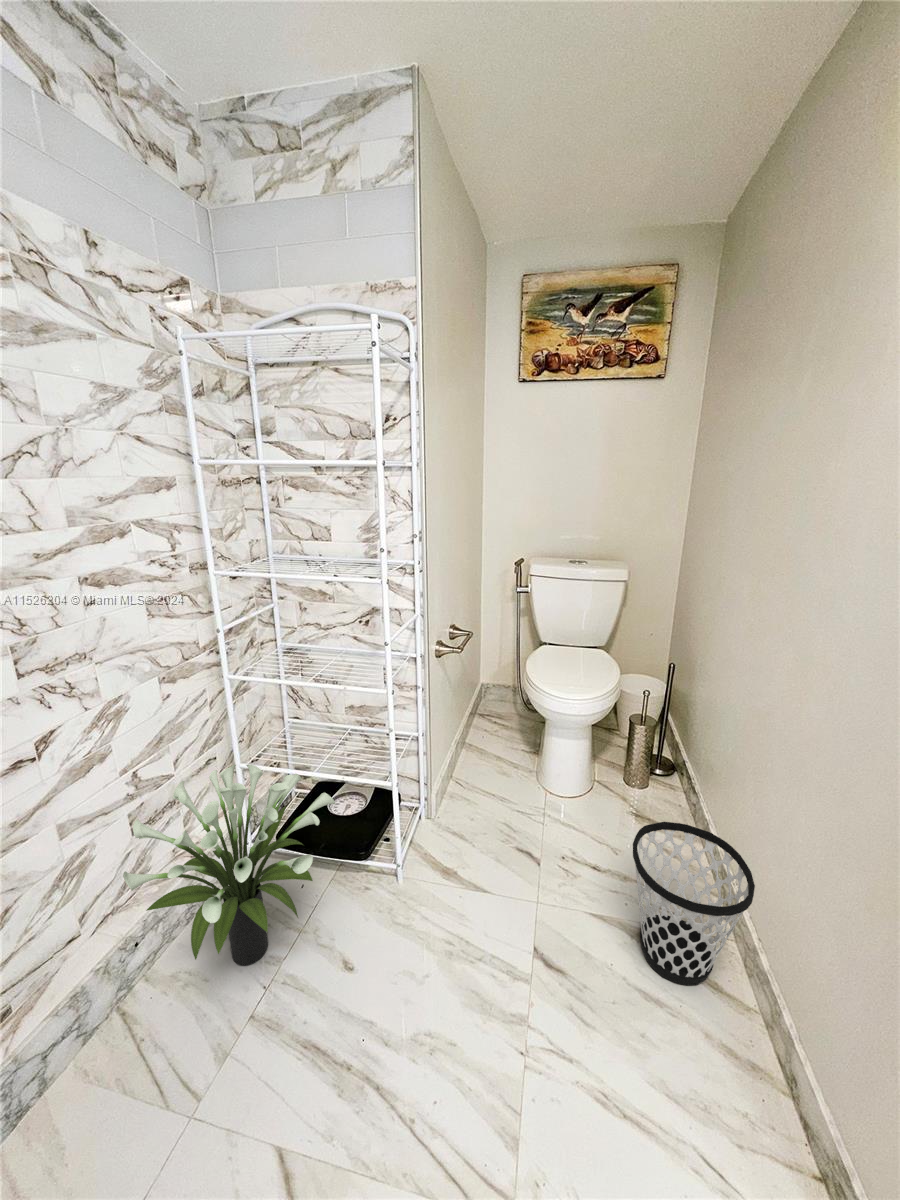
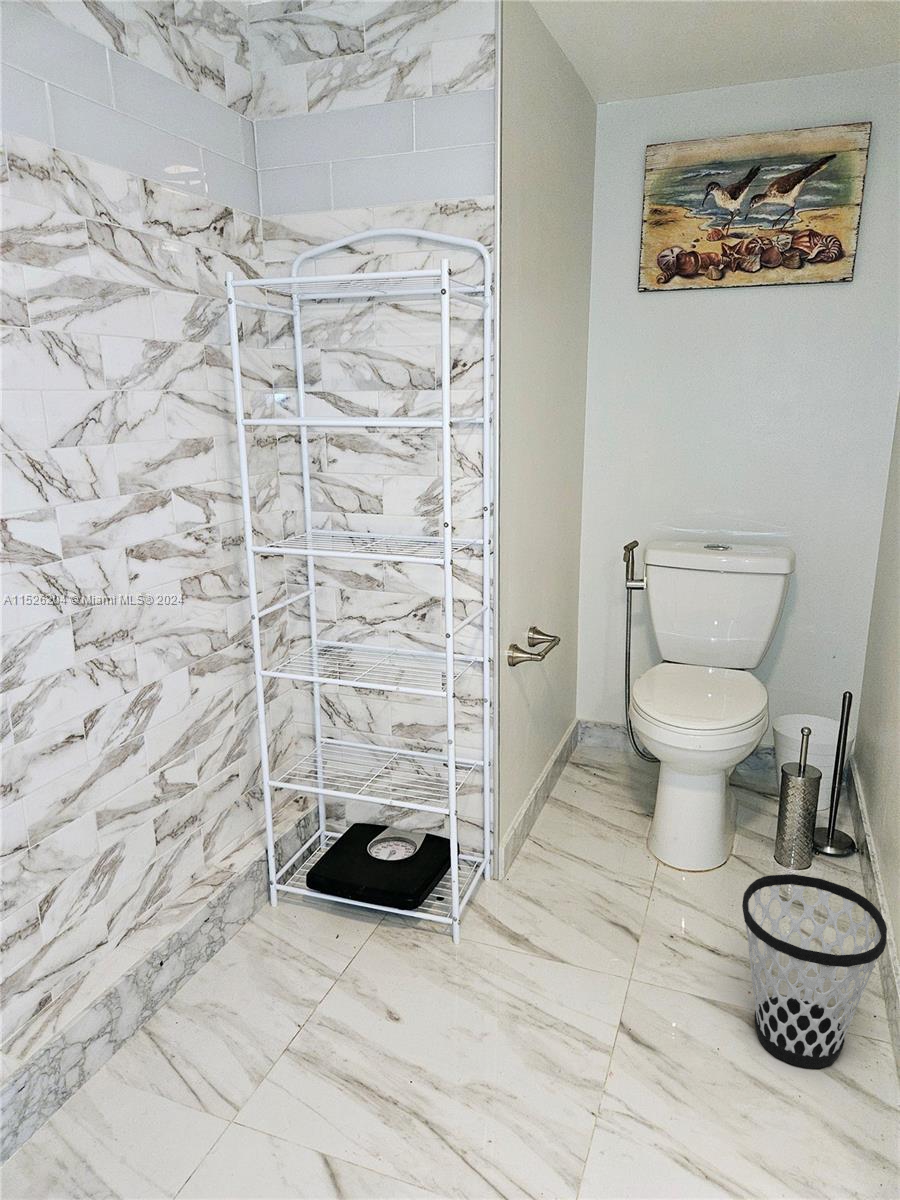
potted plant: present [123,765,335,966] -> none [164,773,384,1004]

